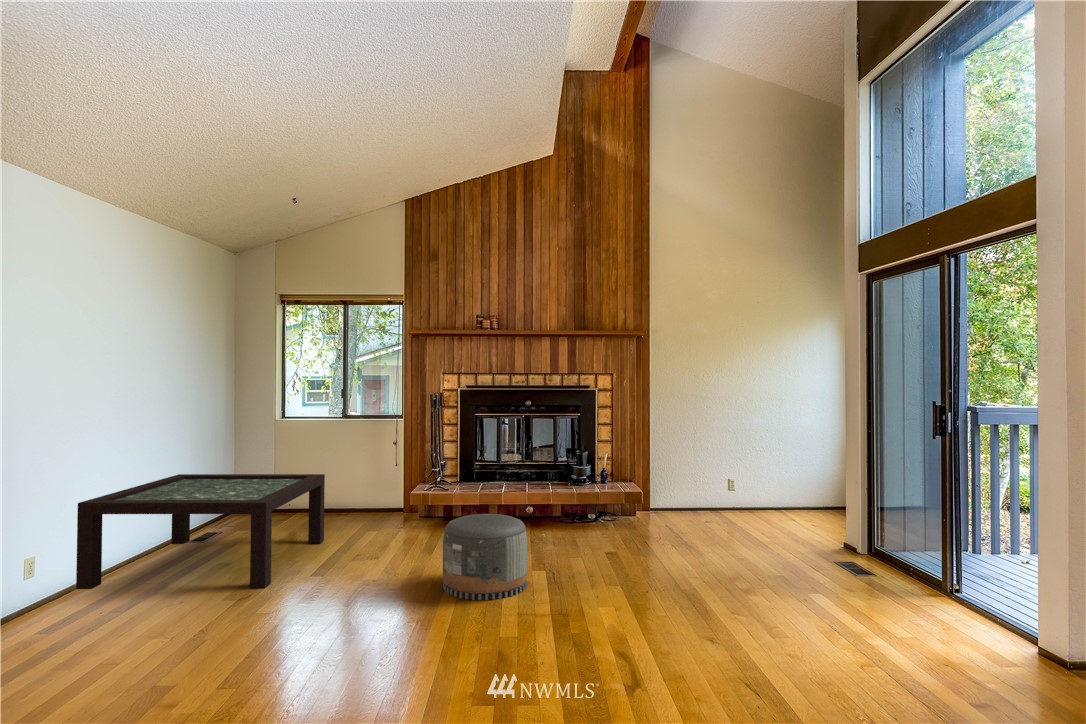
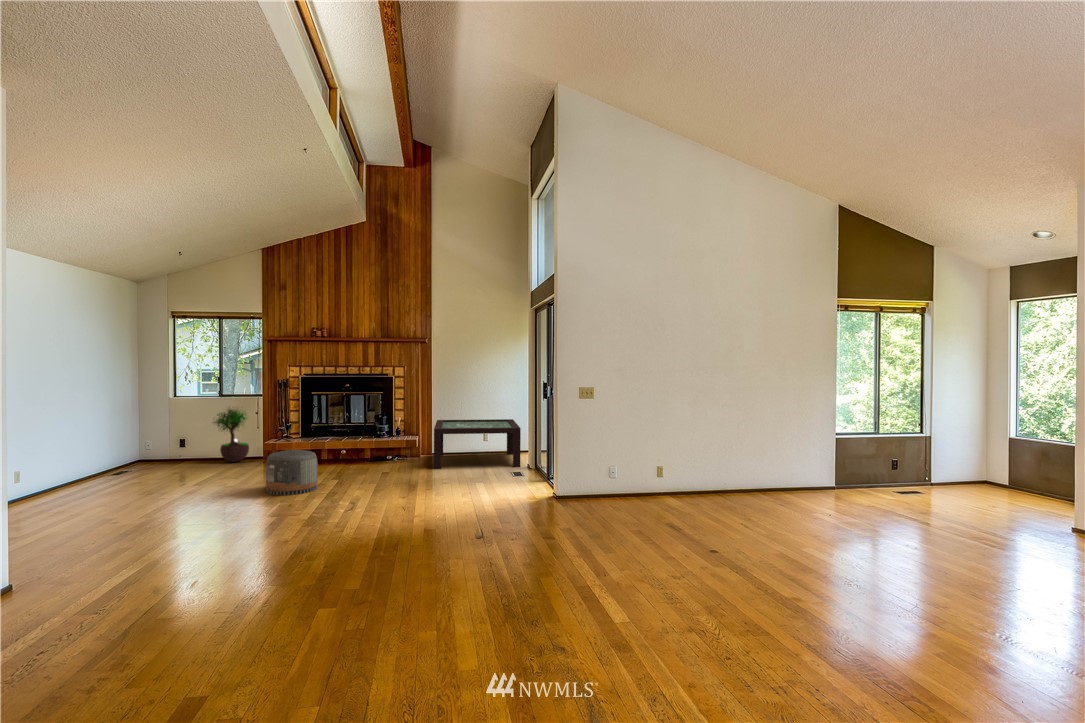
potted tree: none [335,428,390,518] -> present [214,409,249,462]
coffee table: present [76,474,325,589] -> present [434,419,521,469]

